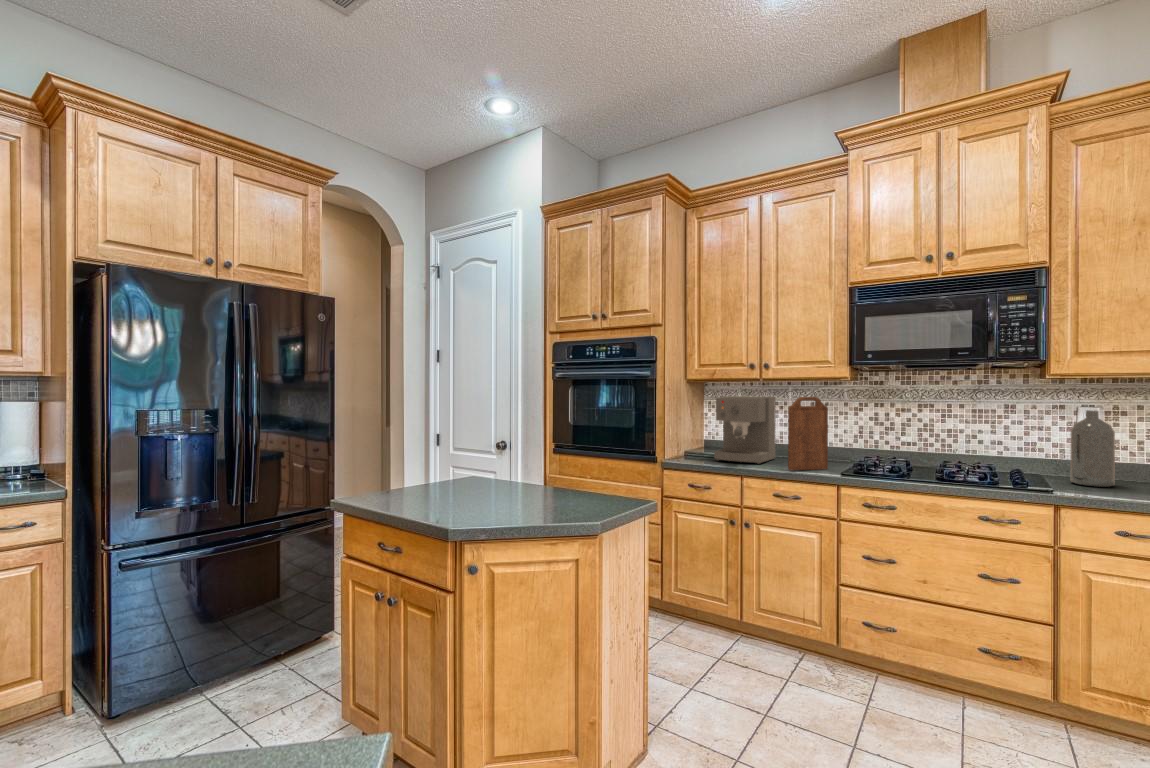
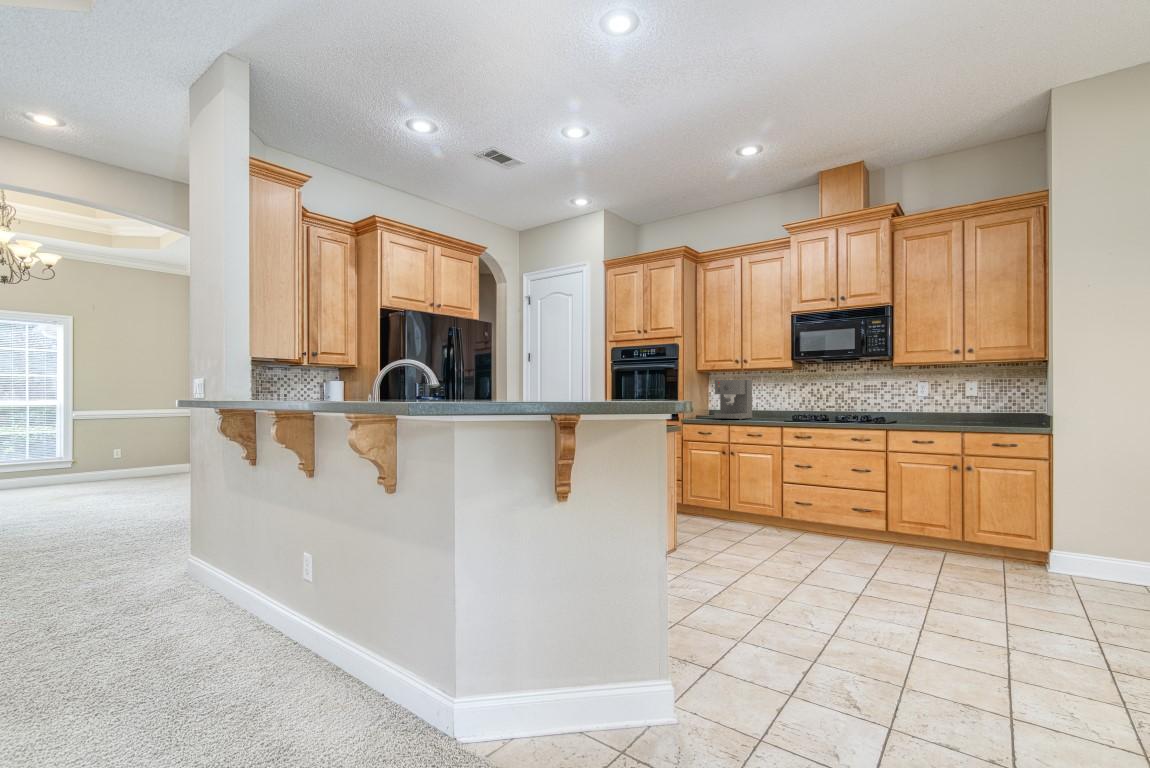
cutting board: present [788,397,828,470] -> none [755,378,779,421]
bottle: present [1070,410,1115,487] -> none [905,382,926,423]

